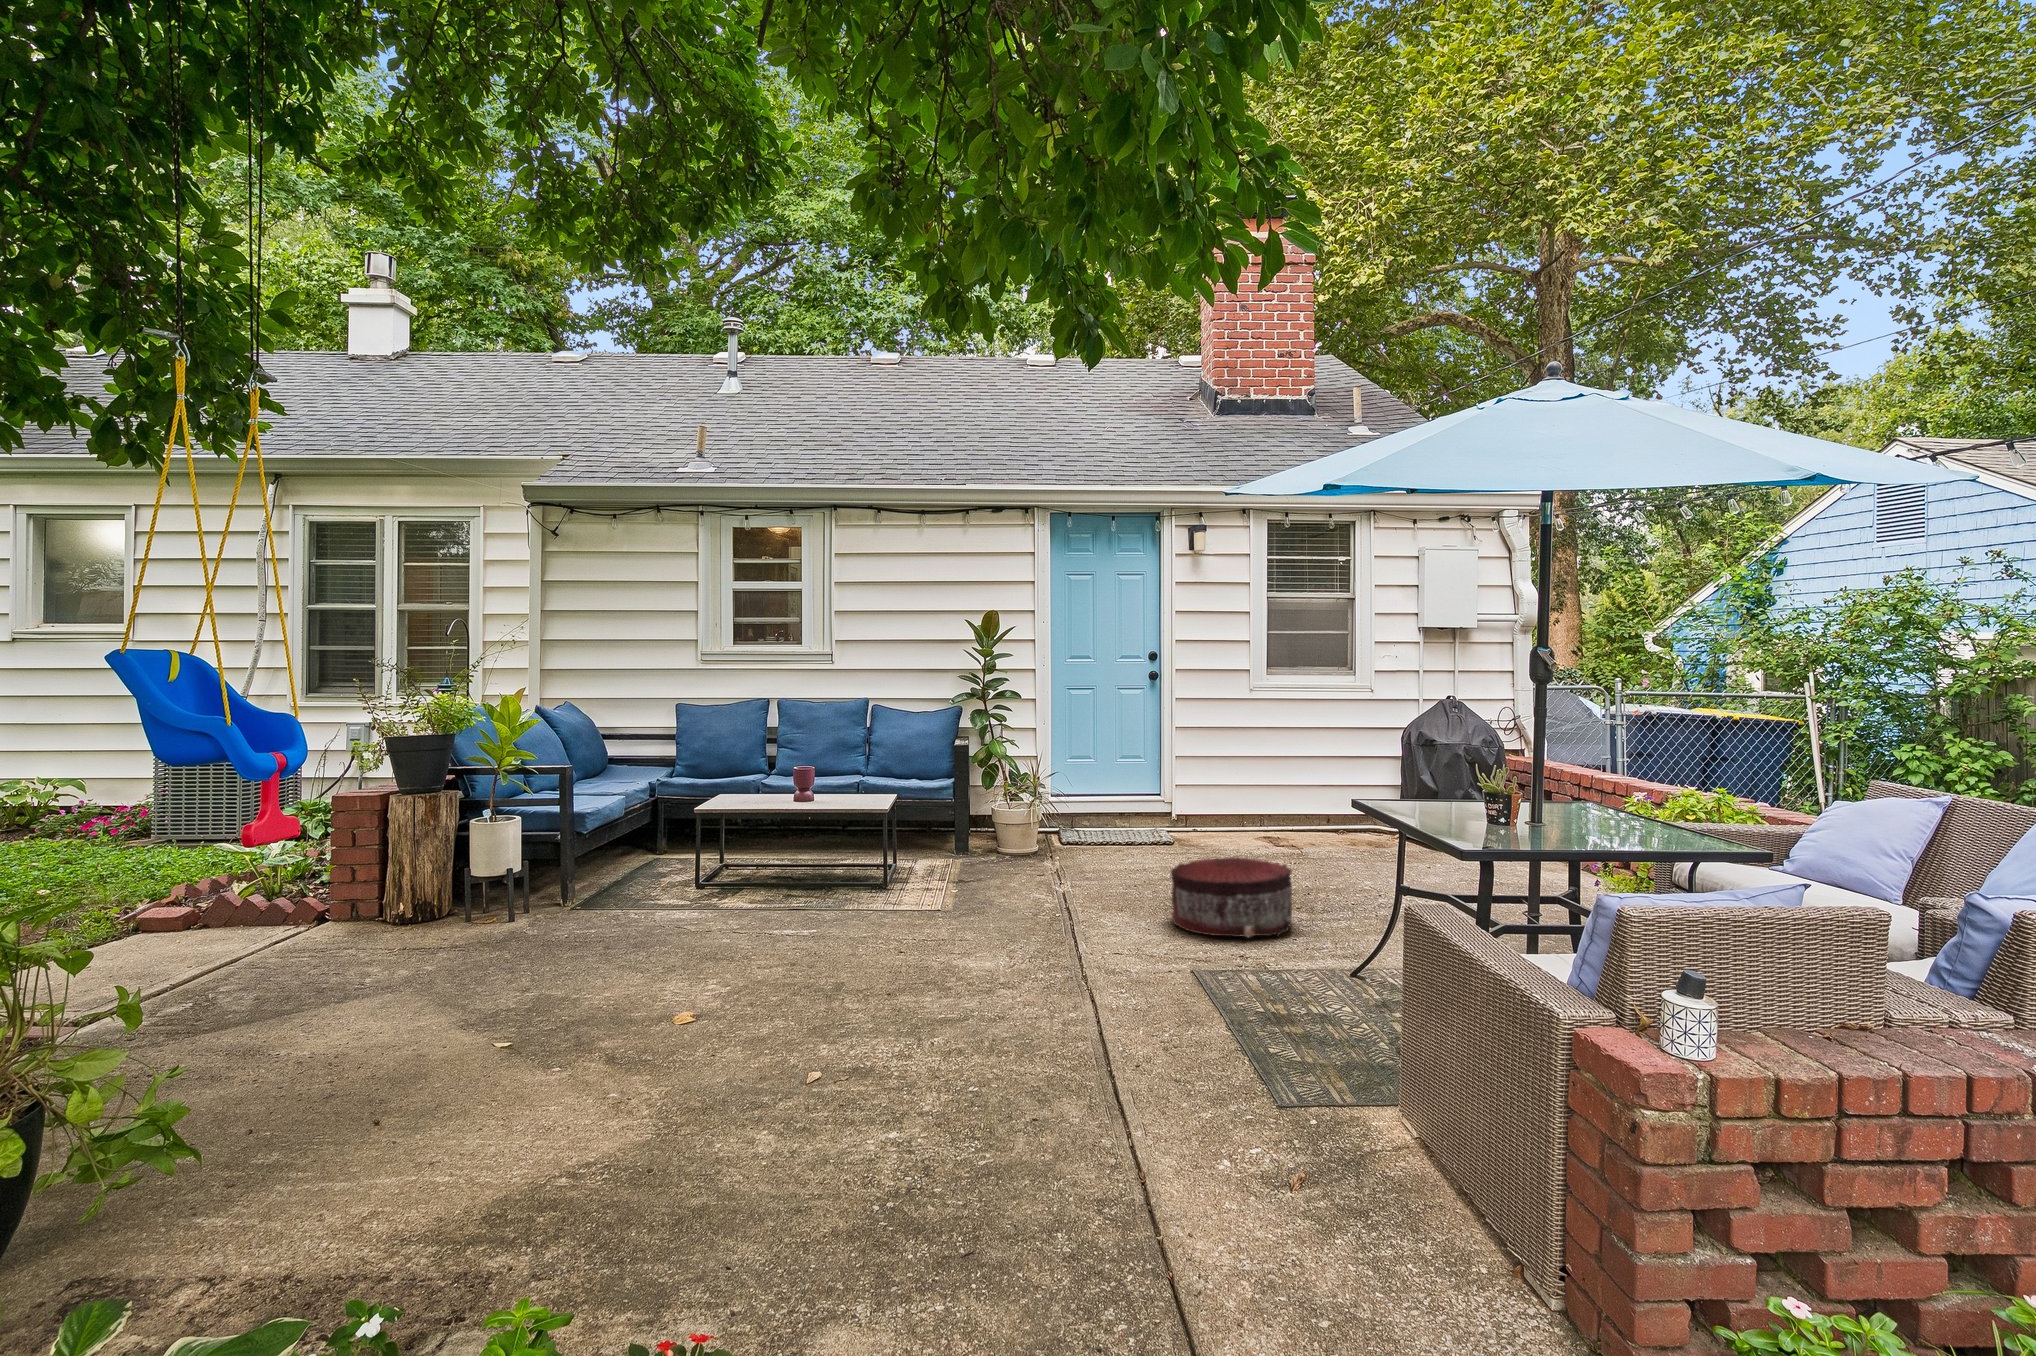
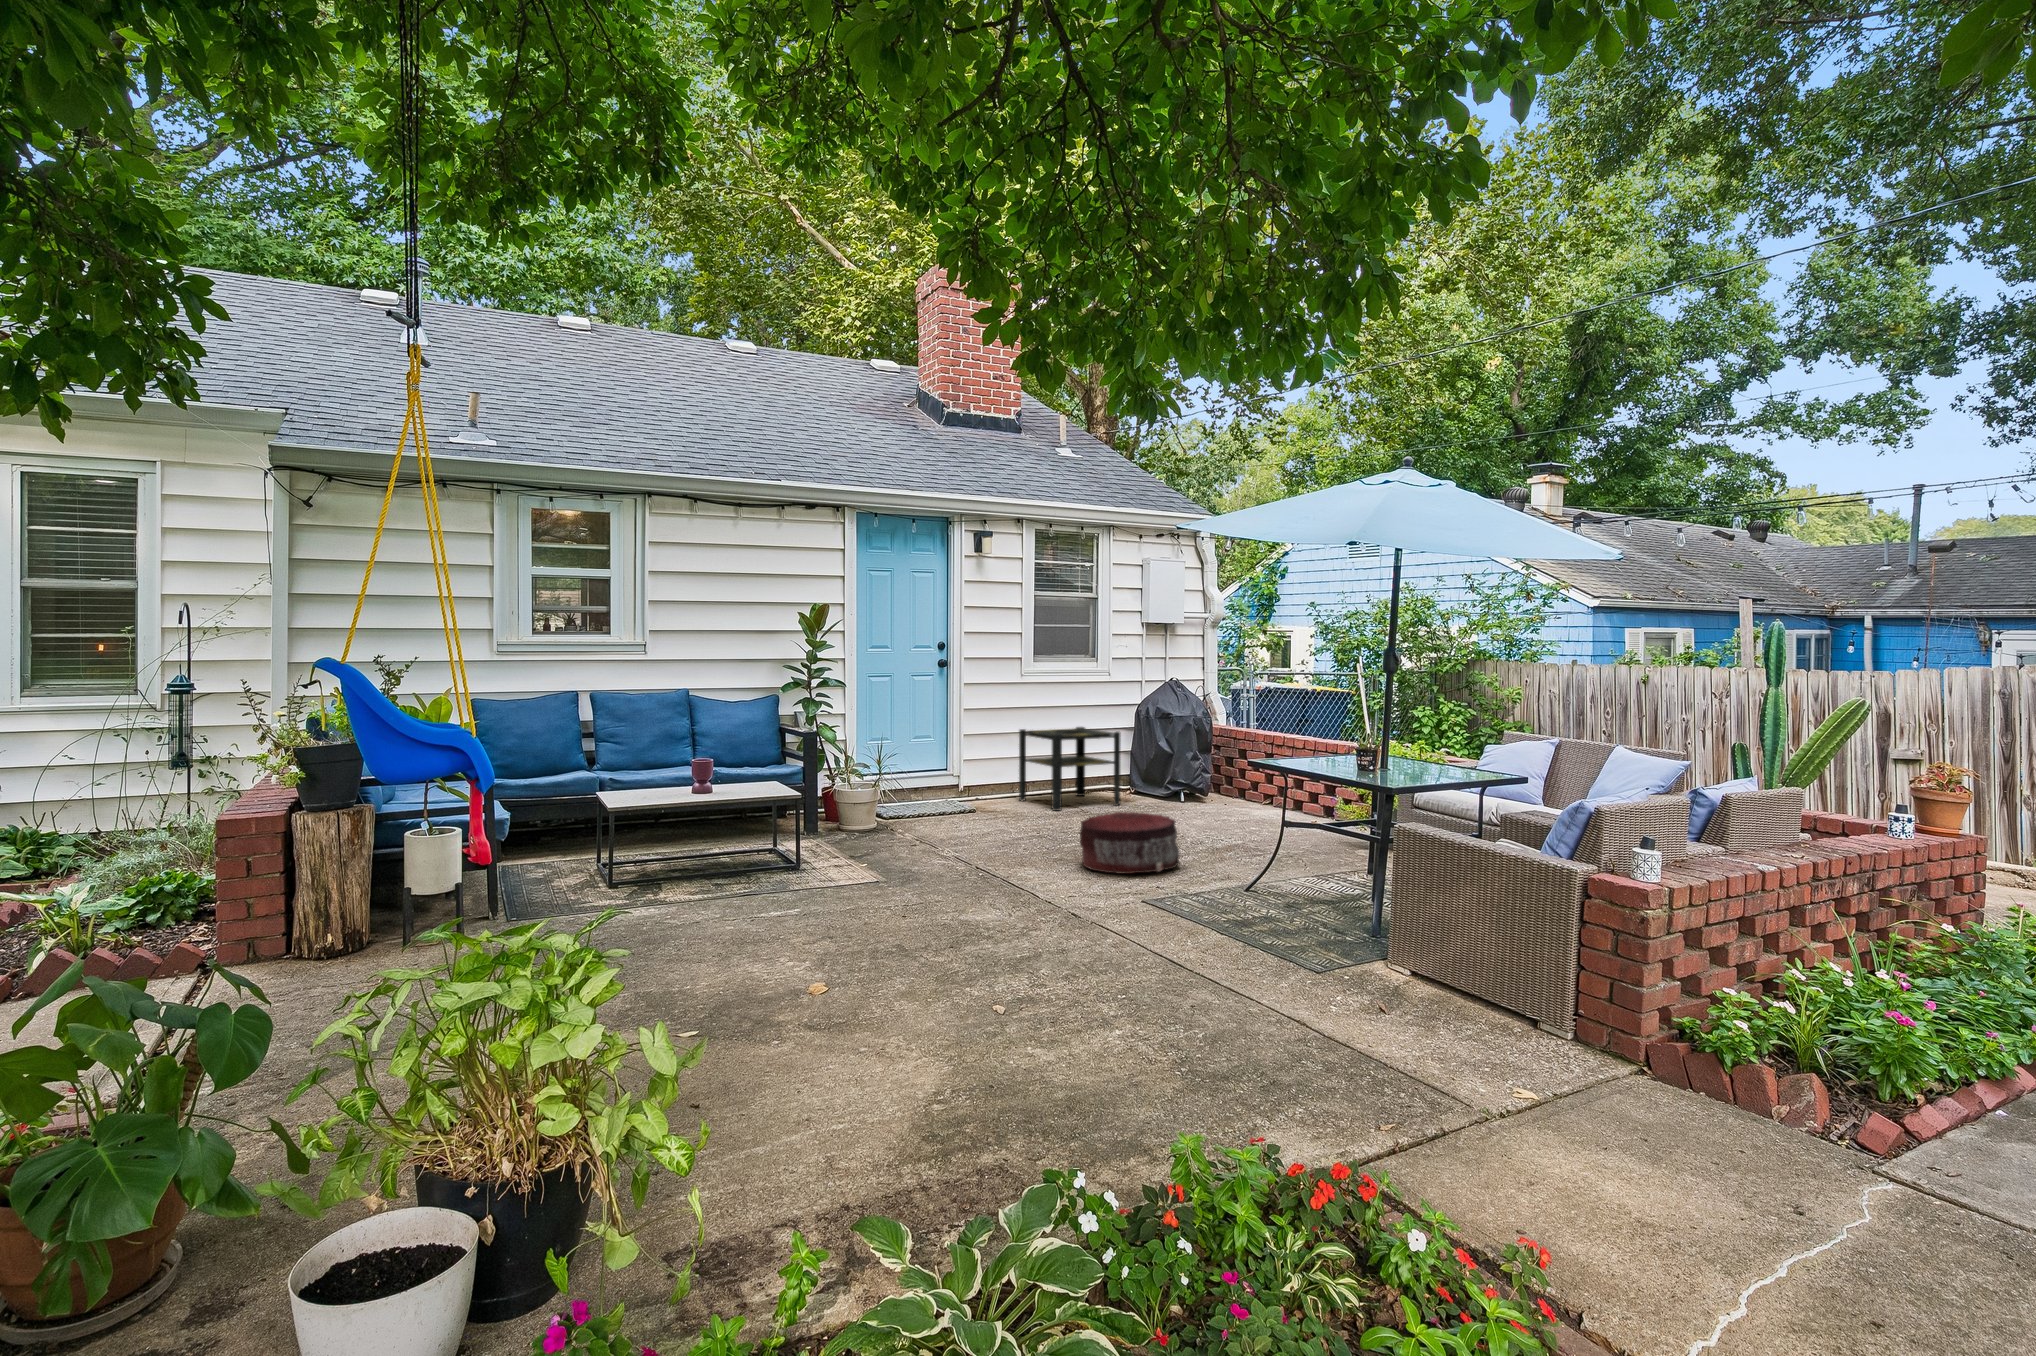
side table: none [1243,752,1354,849] -> present [1019,727,1121,811]

